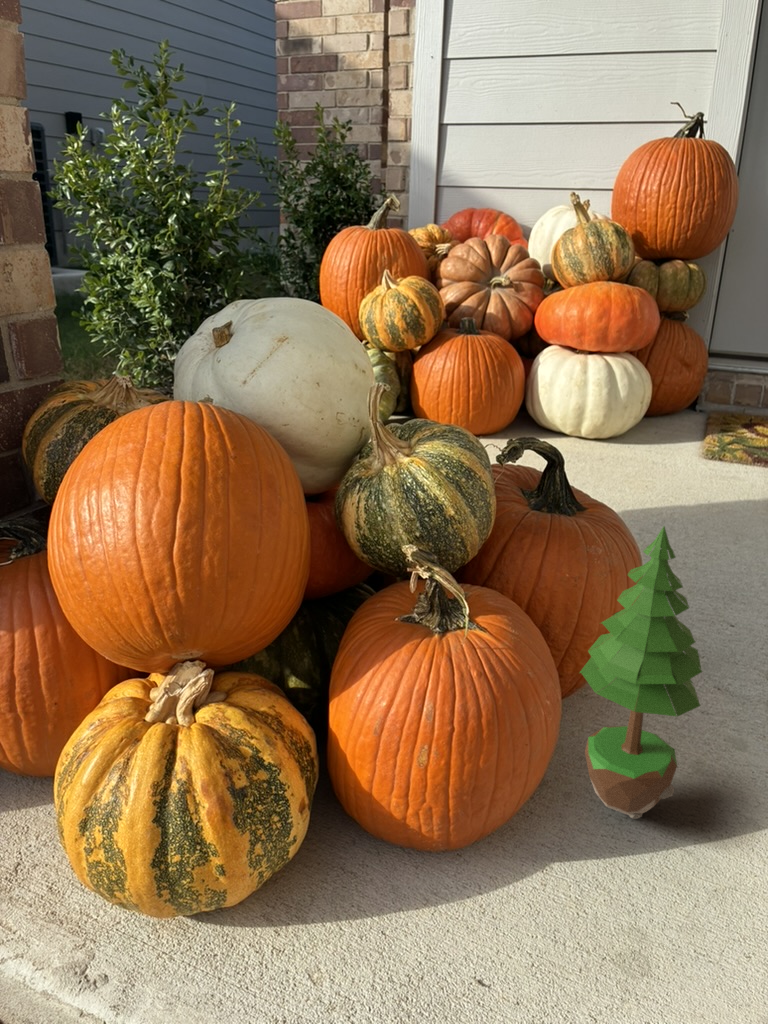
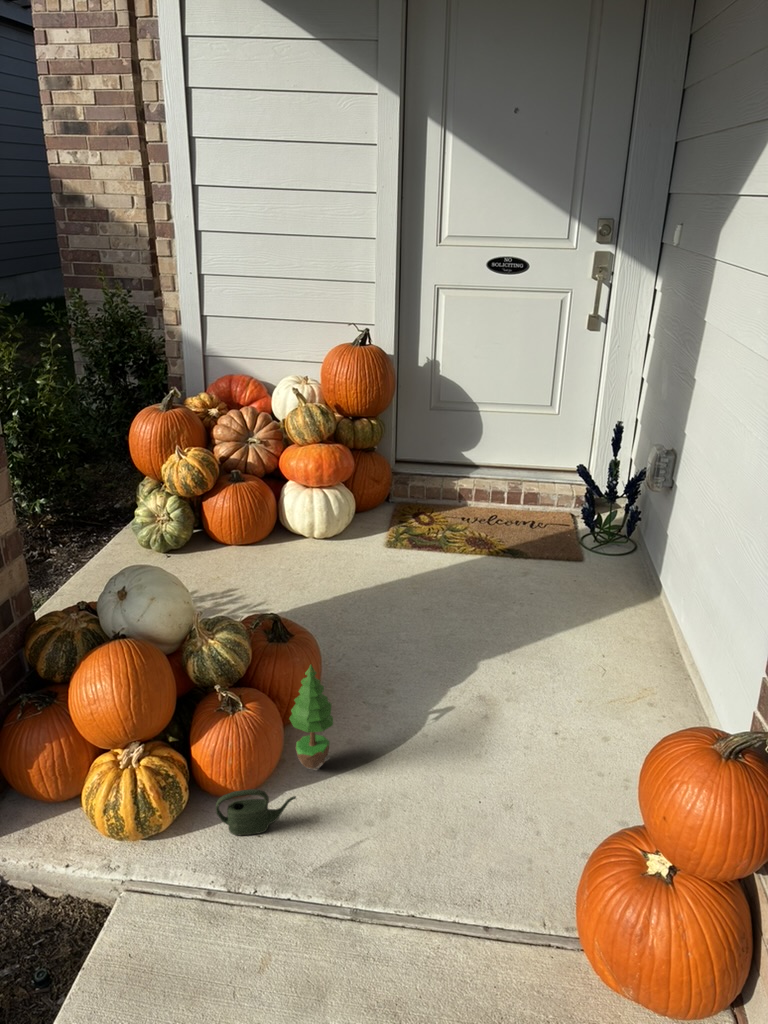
watering can: none [371,838,603,973] -> present [216,789,296,835]

